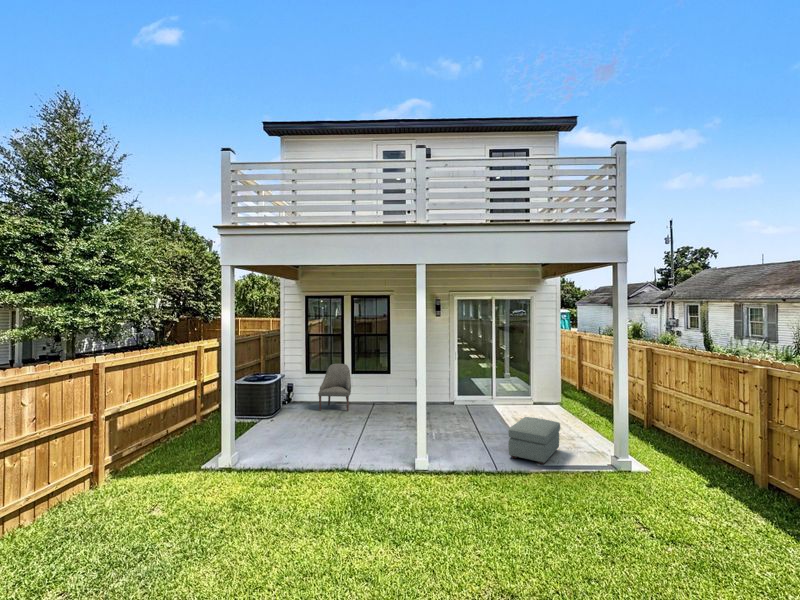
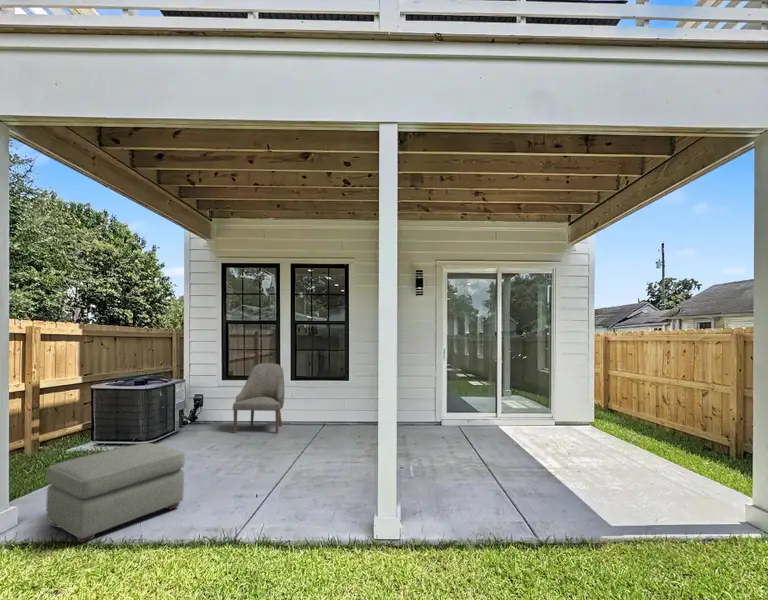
ottoman: present [508,417,560,465] -> present [46,443,185,542]

